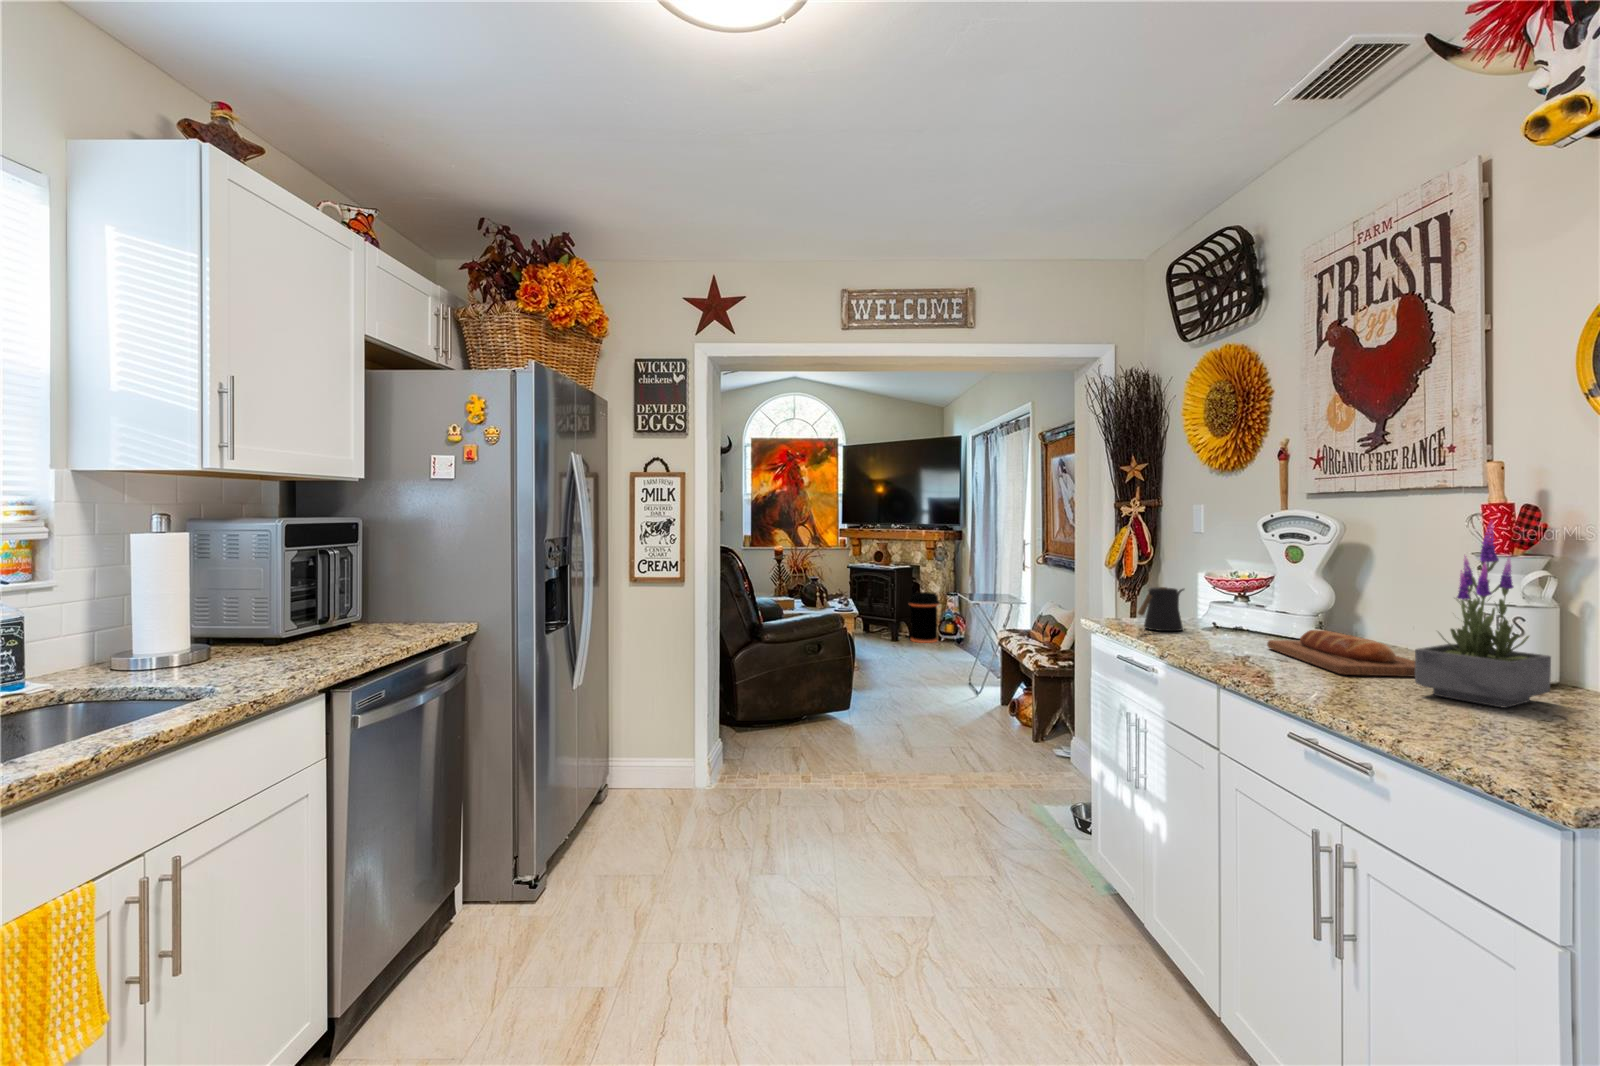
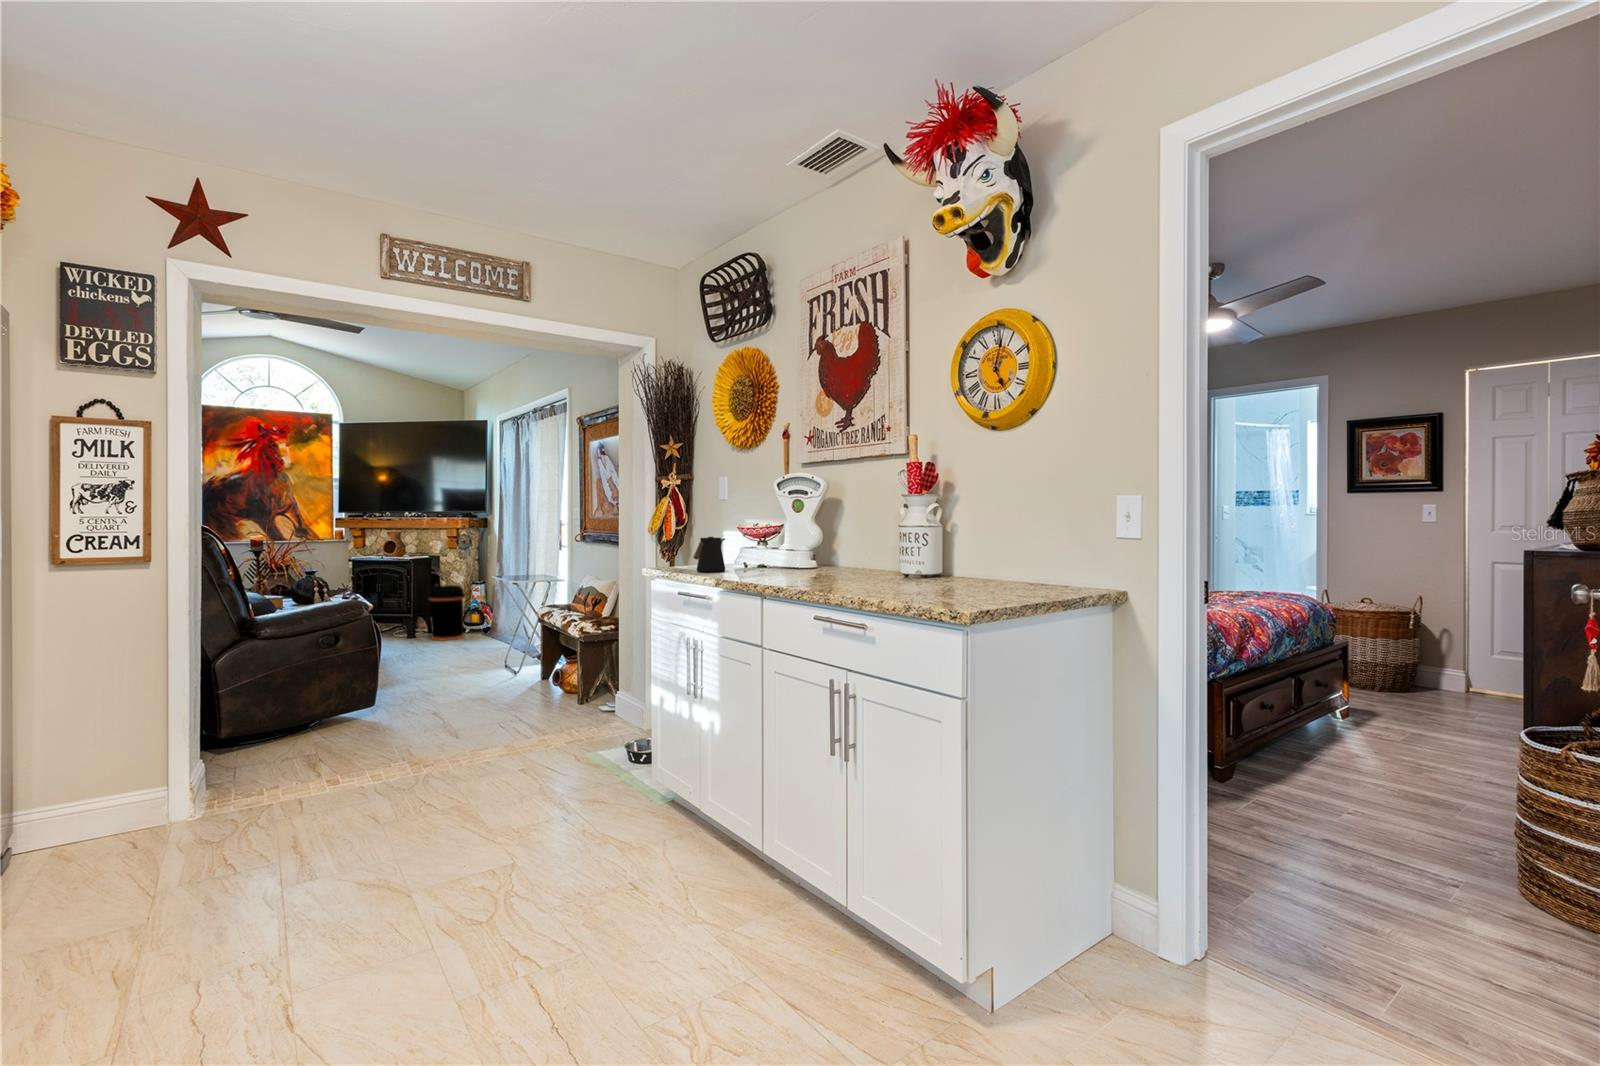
potted plant: present [1415,524,1551,708] -> none [875,469,937,585]
bread loaf: present [1267,629,1415,677] -> none [786,557,884,580]

